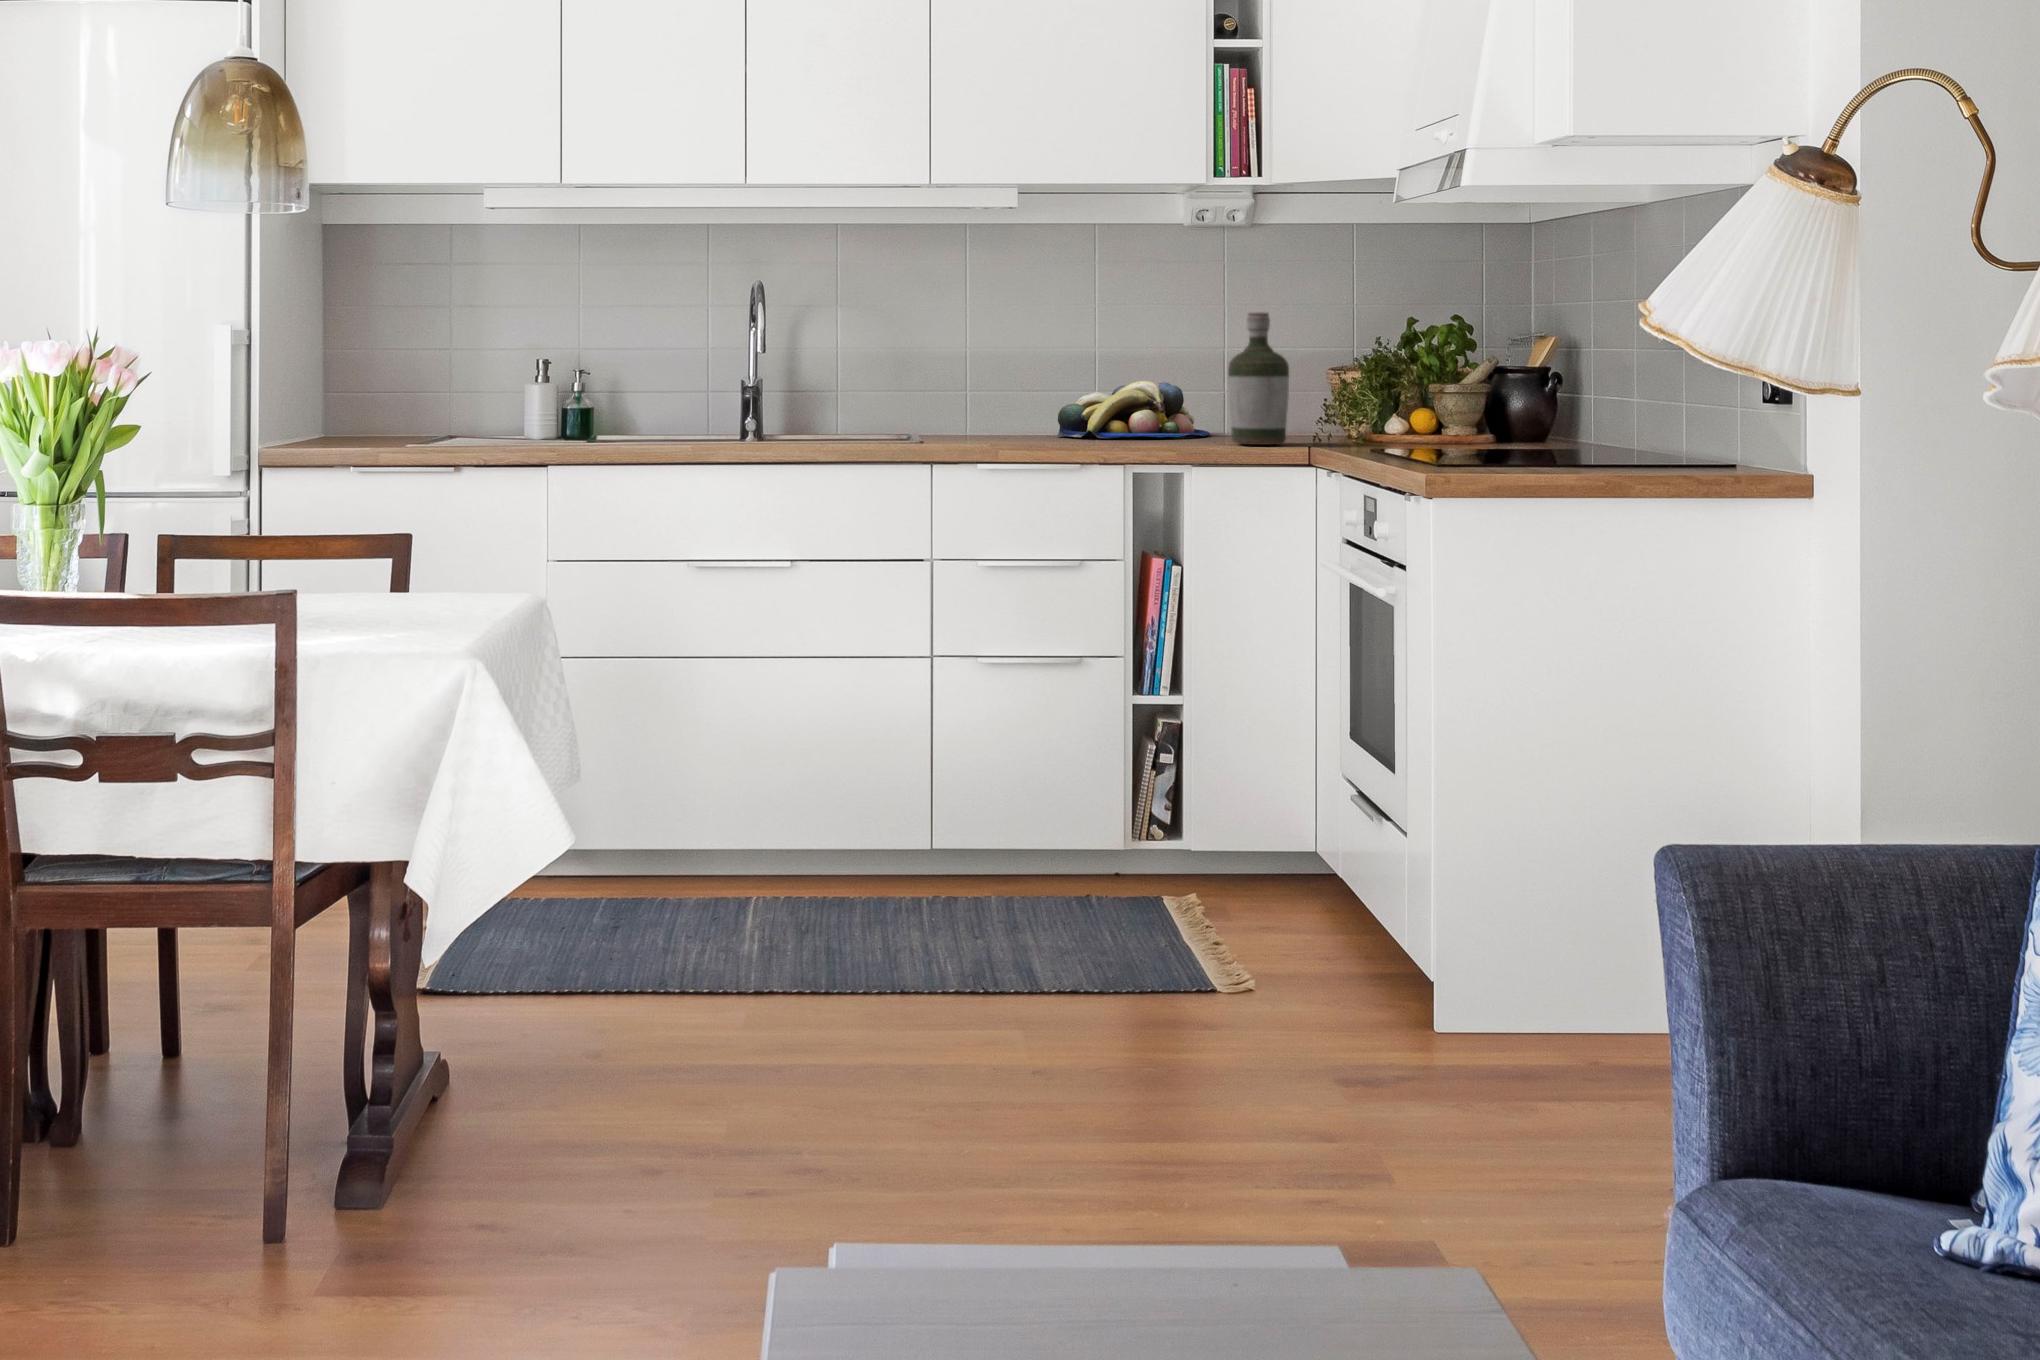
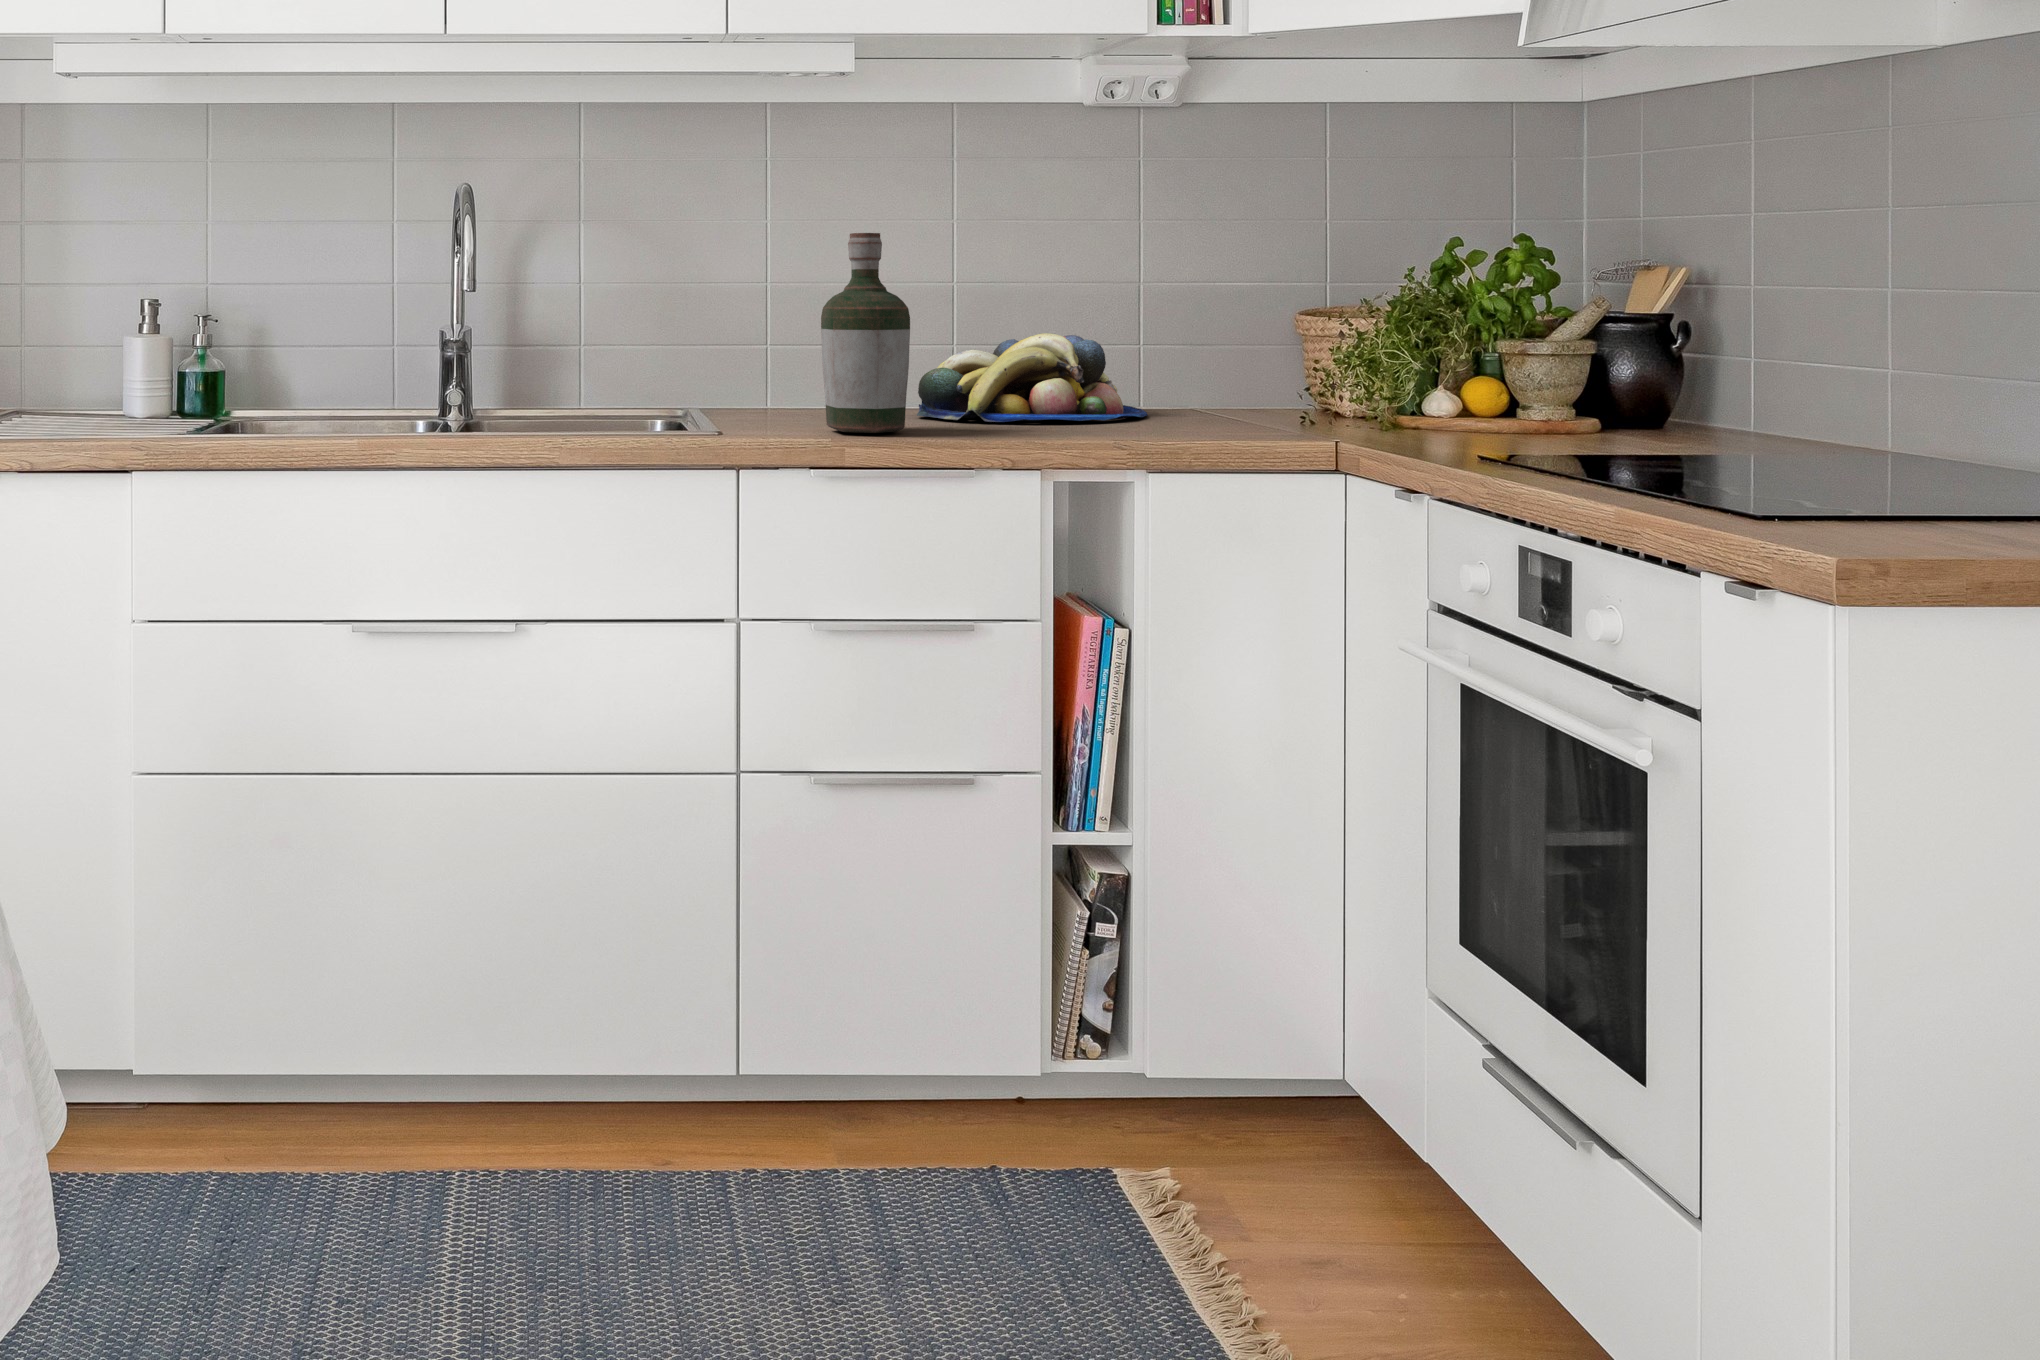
bottle: present [1228,313,1289,445] -> present [821,233,910,433]

